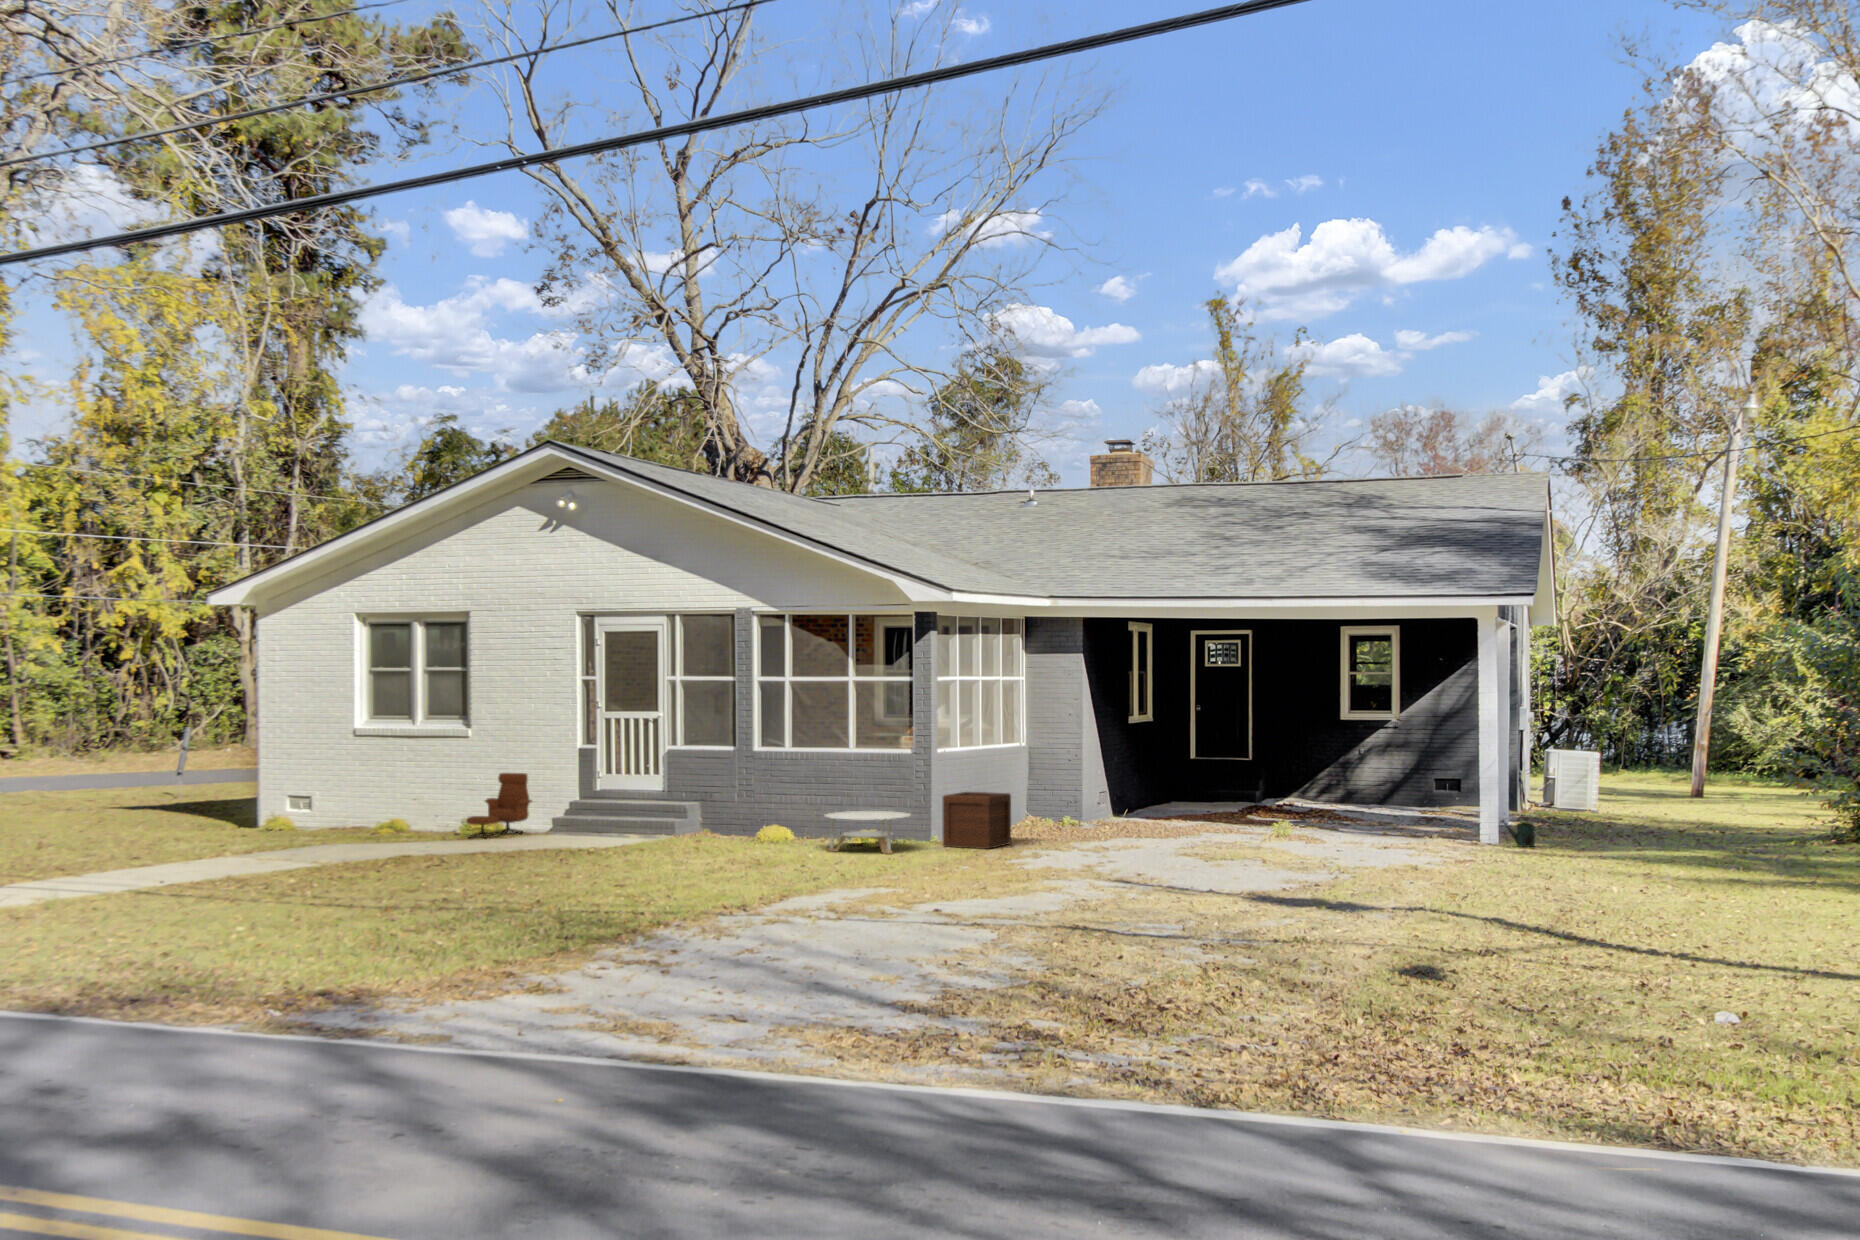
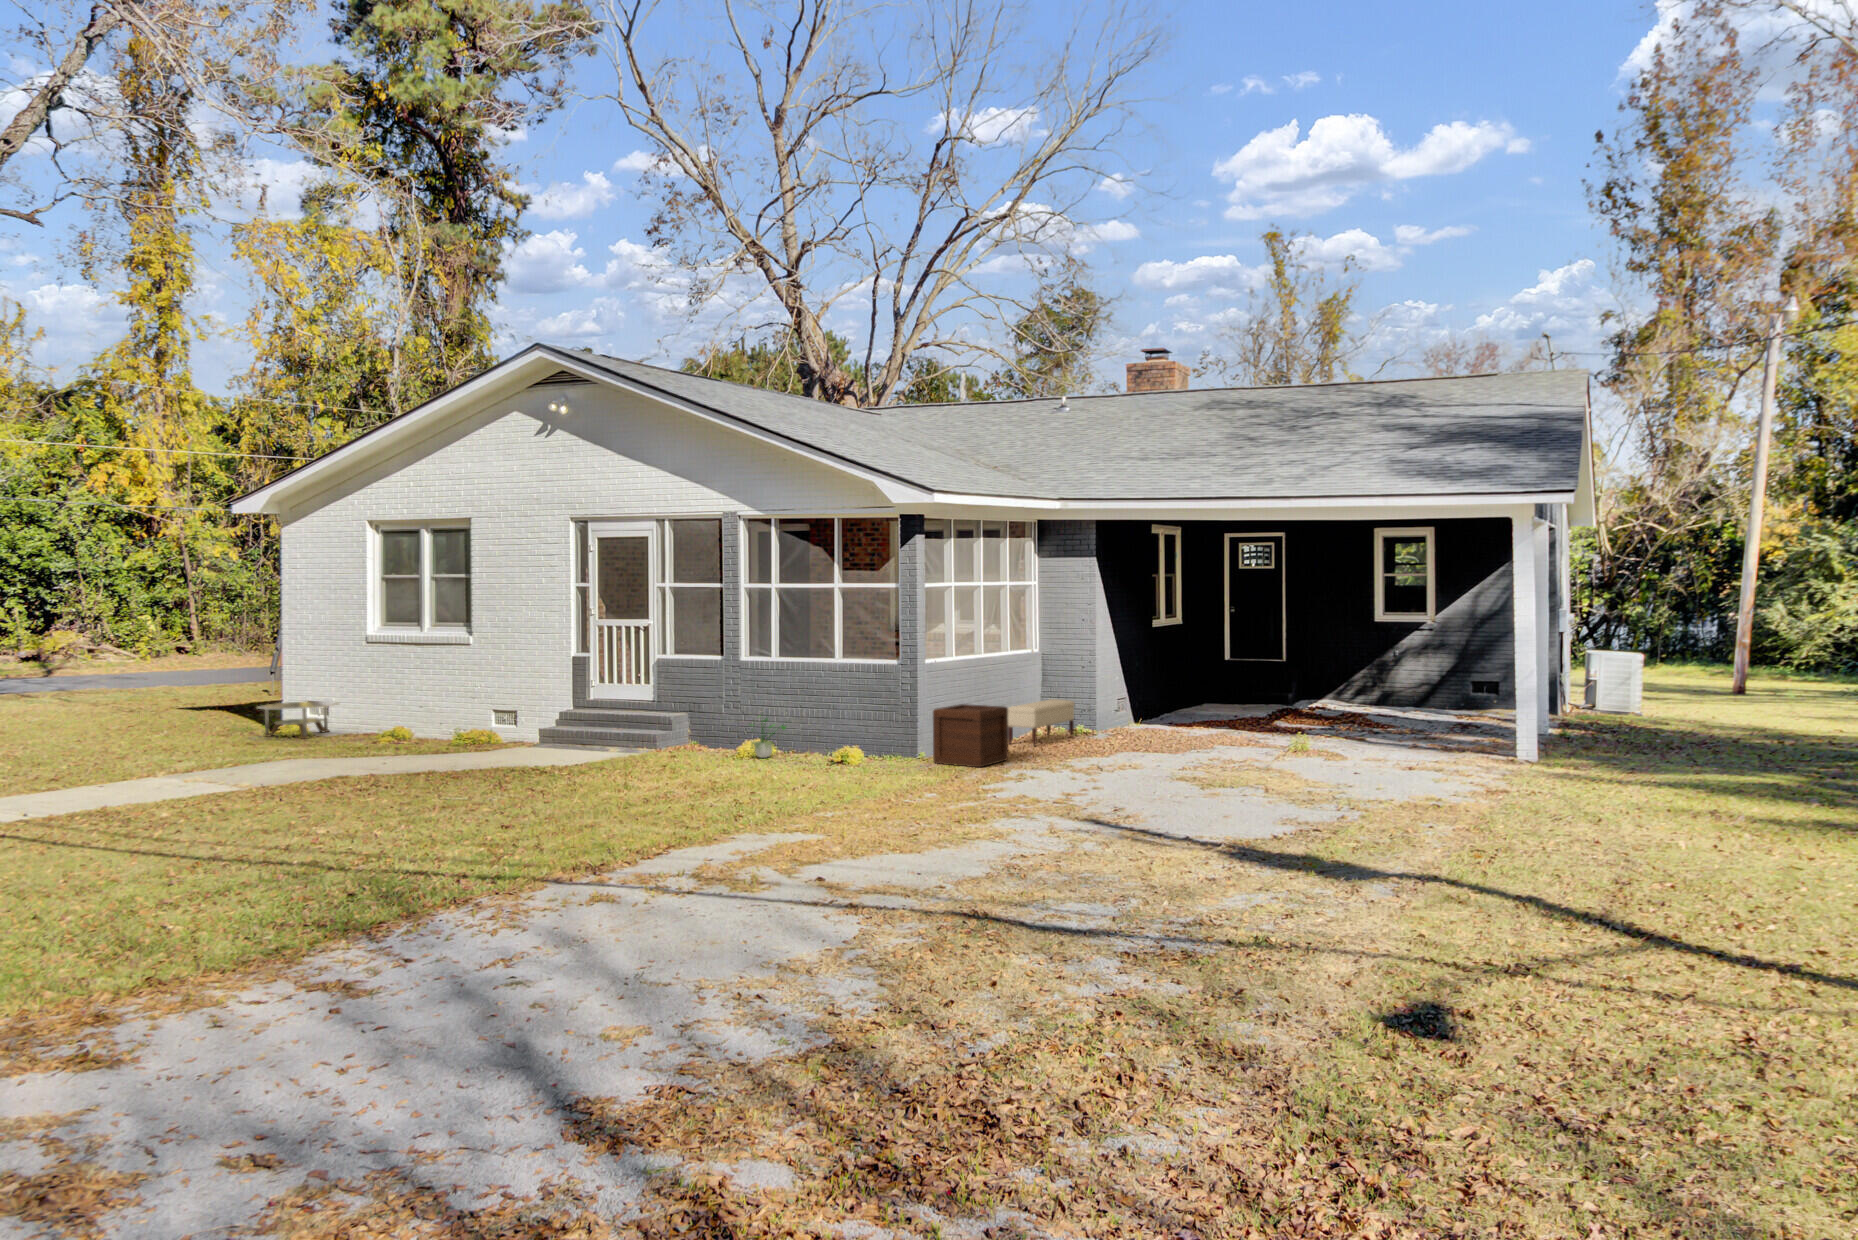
lounge chair: present [466,773,532,838] -> none [460,682,531,750]
bench: none [1002,791,1064,834] -> present [1008,699,1074,746]
potted plant: none [761,792,807,843] -> present [750,718,786,758]
round table: present [825,811,910,854] -> present [257,701,340,739]
watering can: present [1501,820,1535,847] -> none [1551,736,1600,768]

